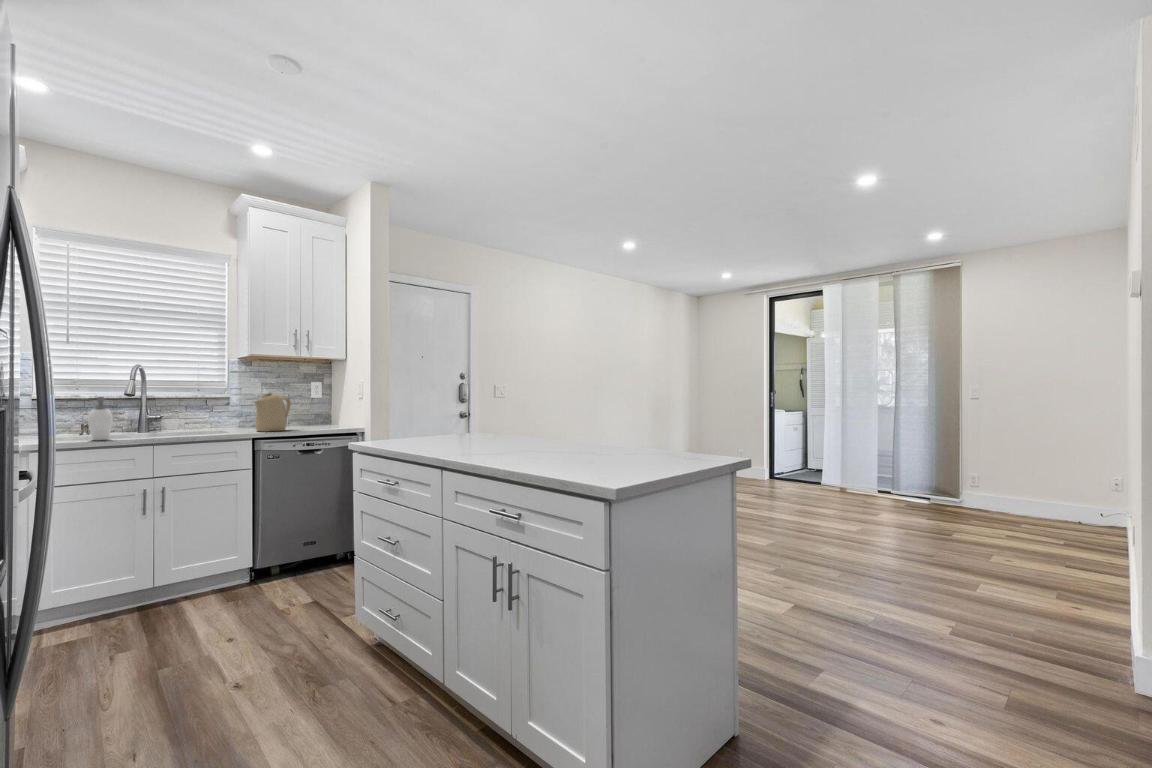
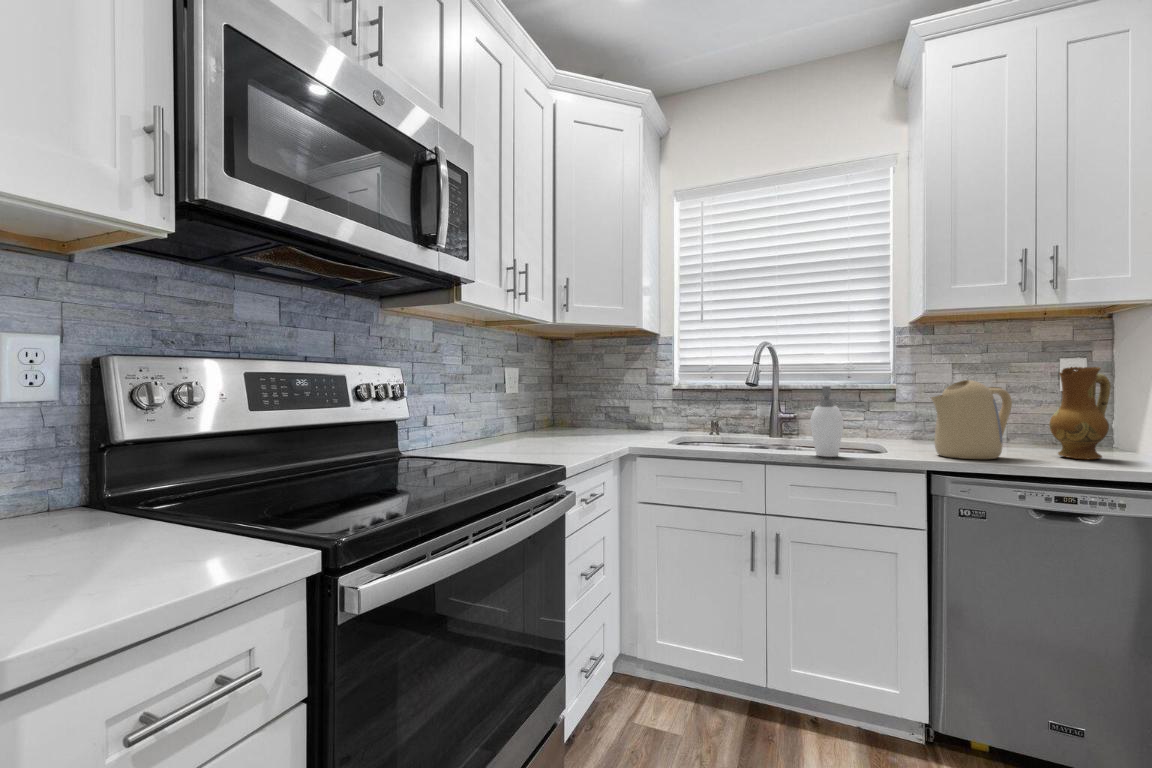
ceramic jug: none [306,387,329,428] -> present [1049,367,1111,459]
soap dispenser: present [88,397,113,440] -> present [810,386,844,457]

